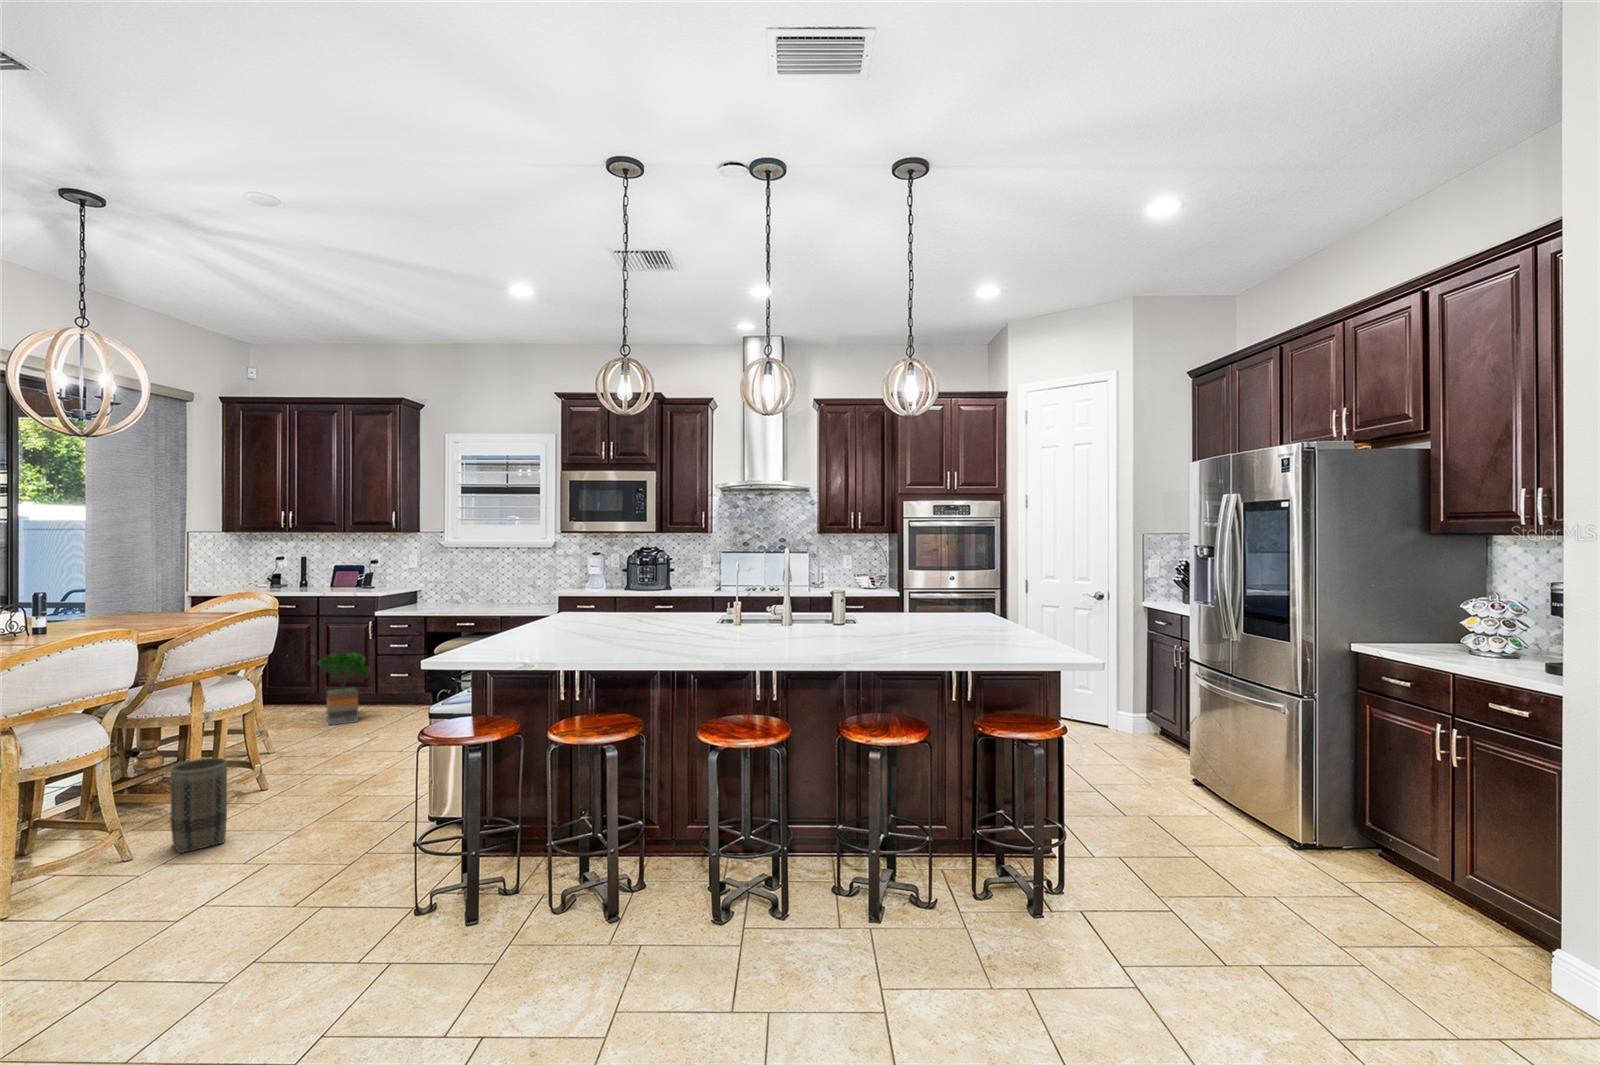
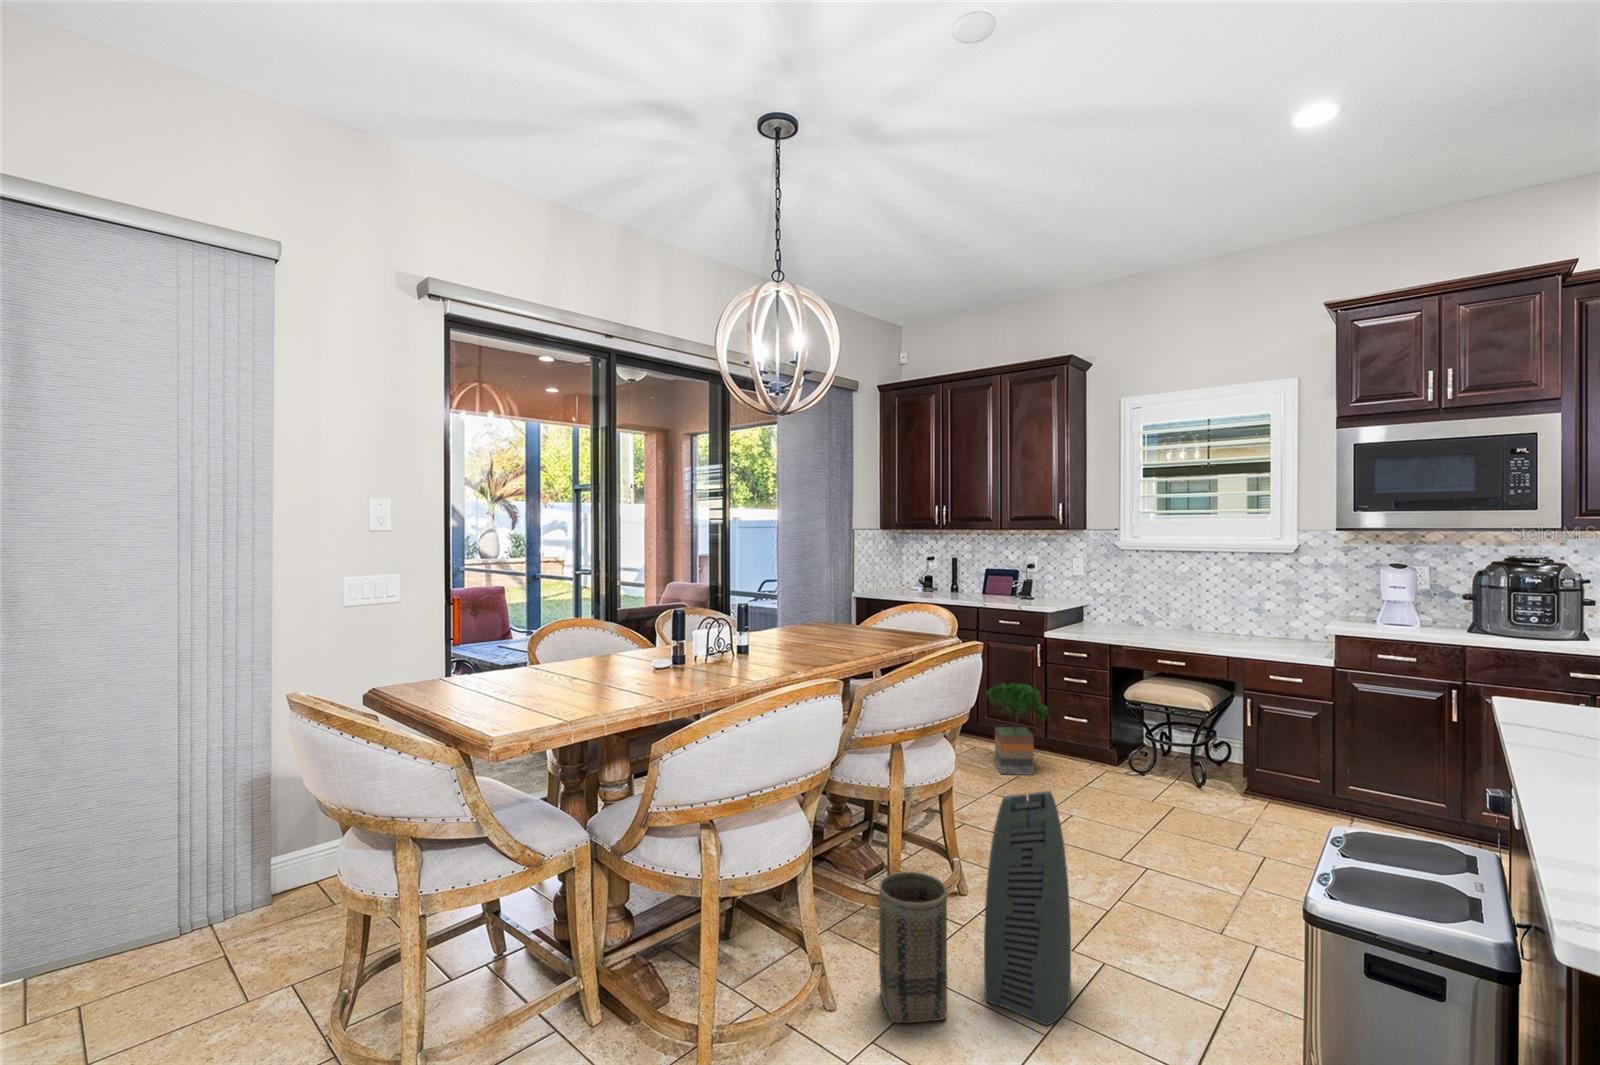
air purifier: none [259,691,325,830] -> present [984,791,1071,1025]

